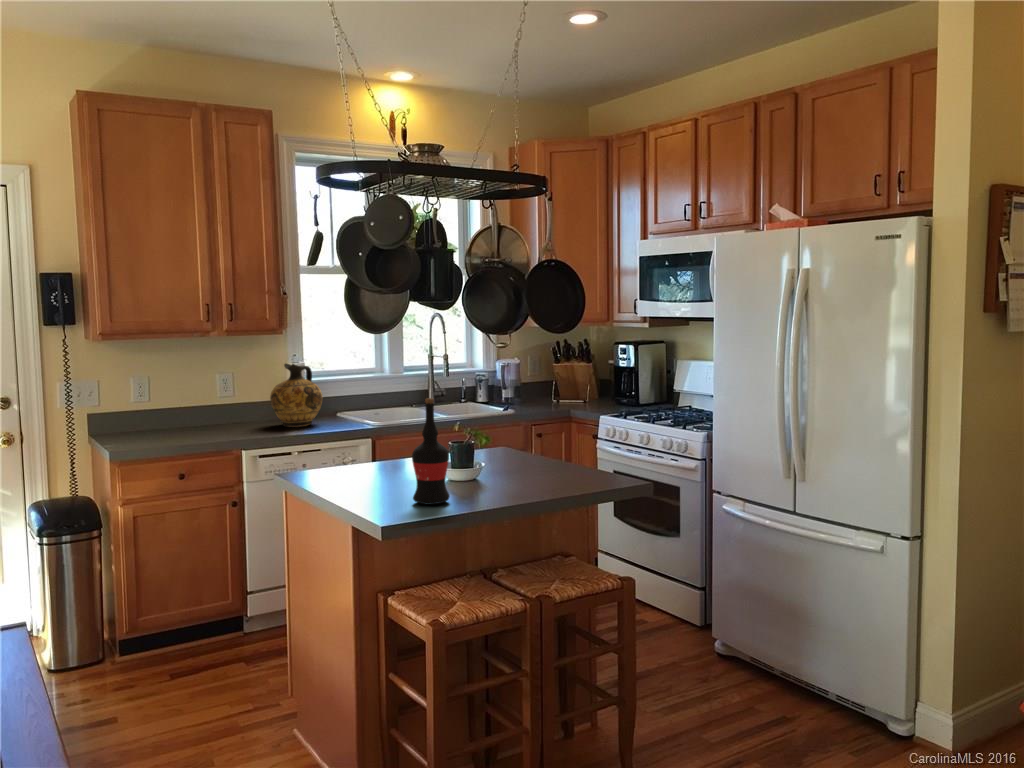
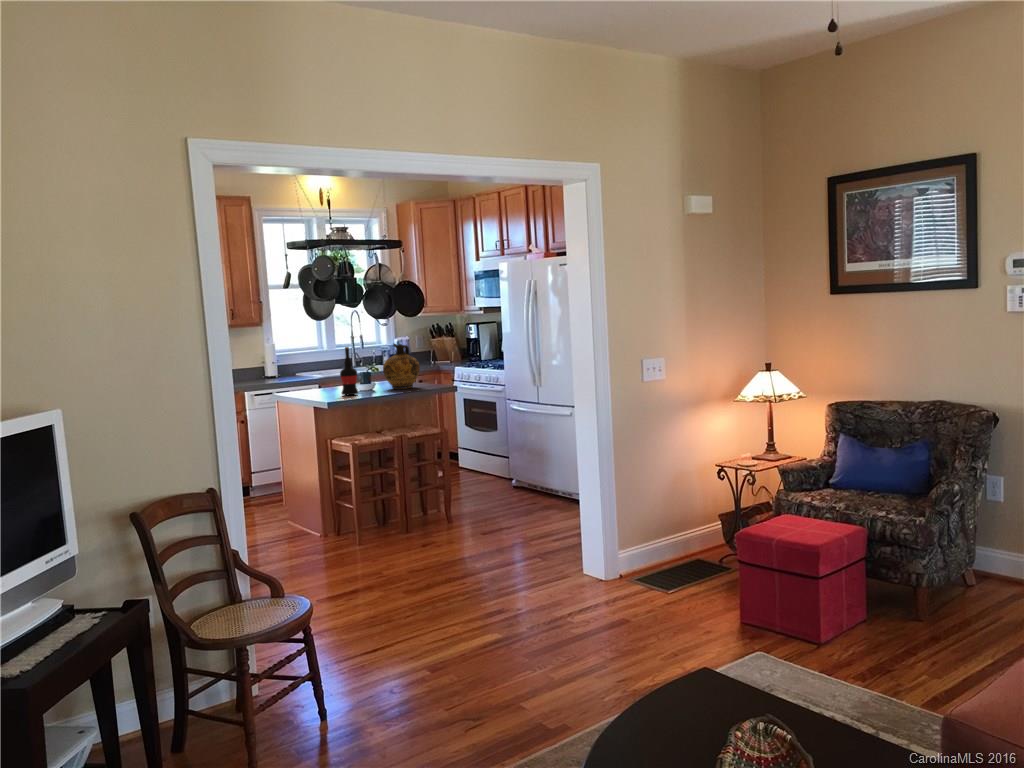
ceramic jug: present [270,364,323,427] -> present [383,344,420,389]

